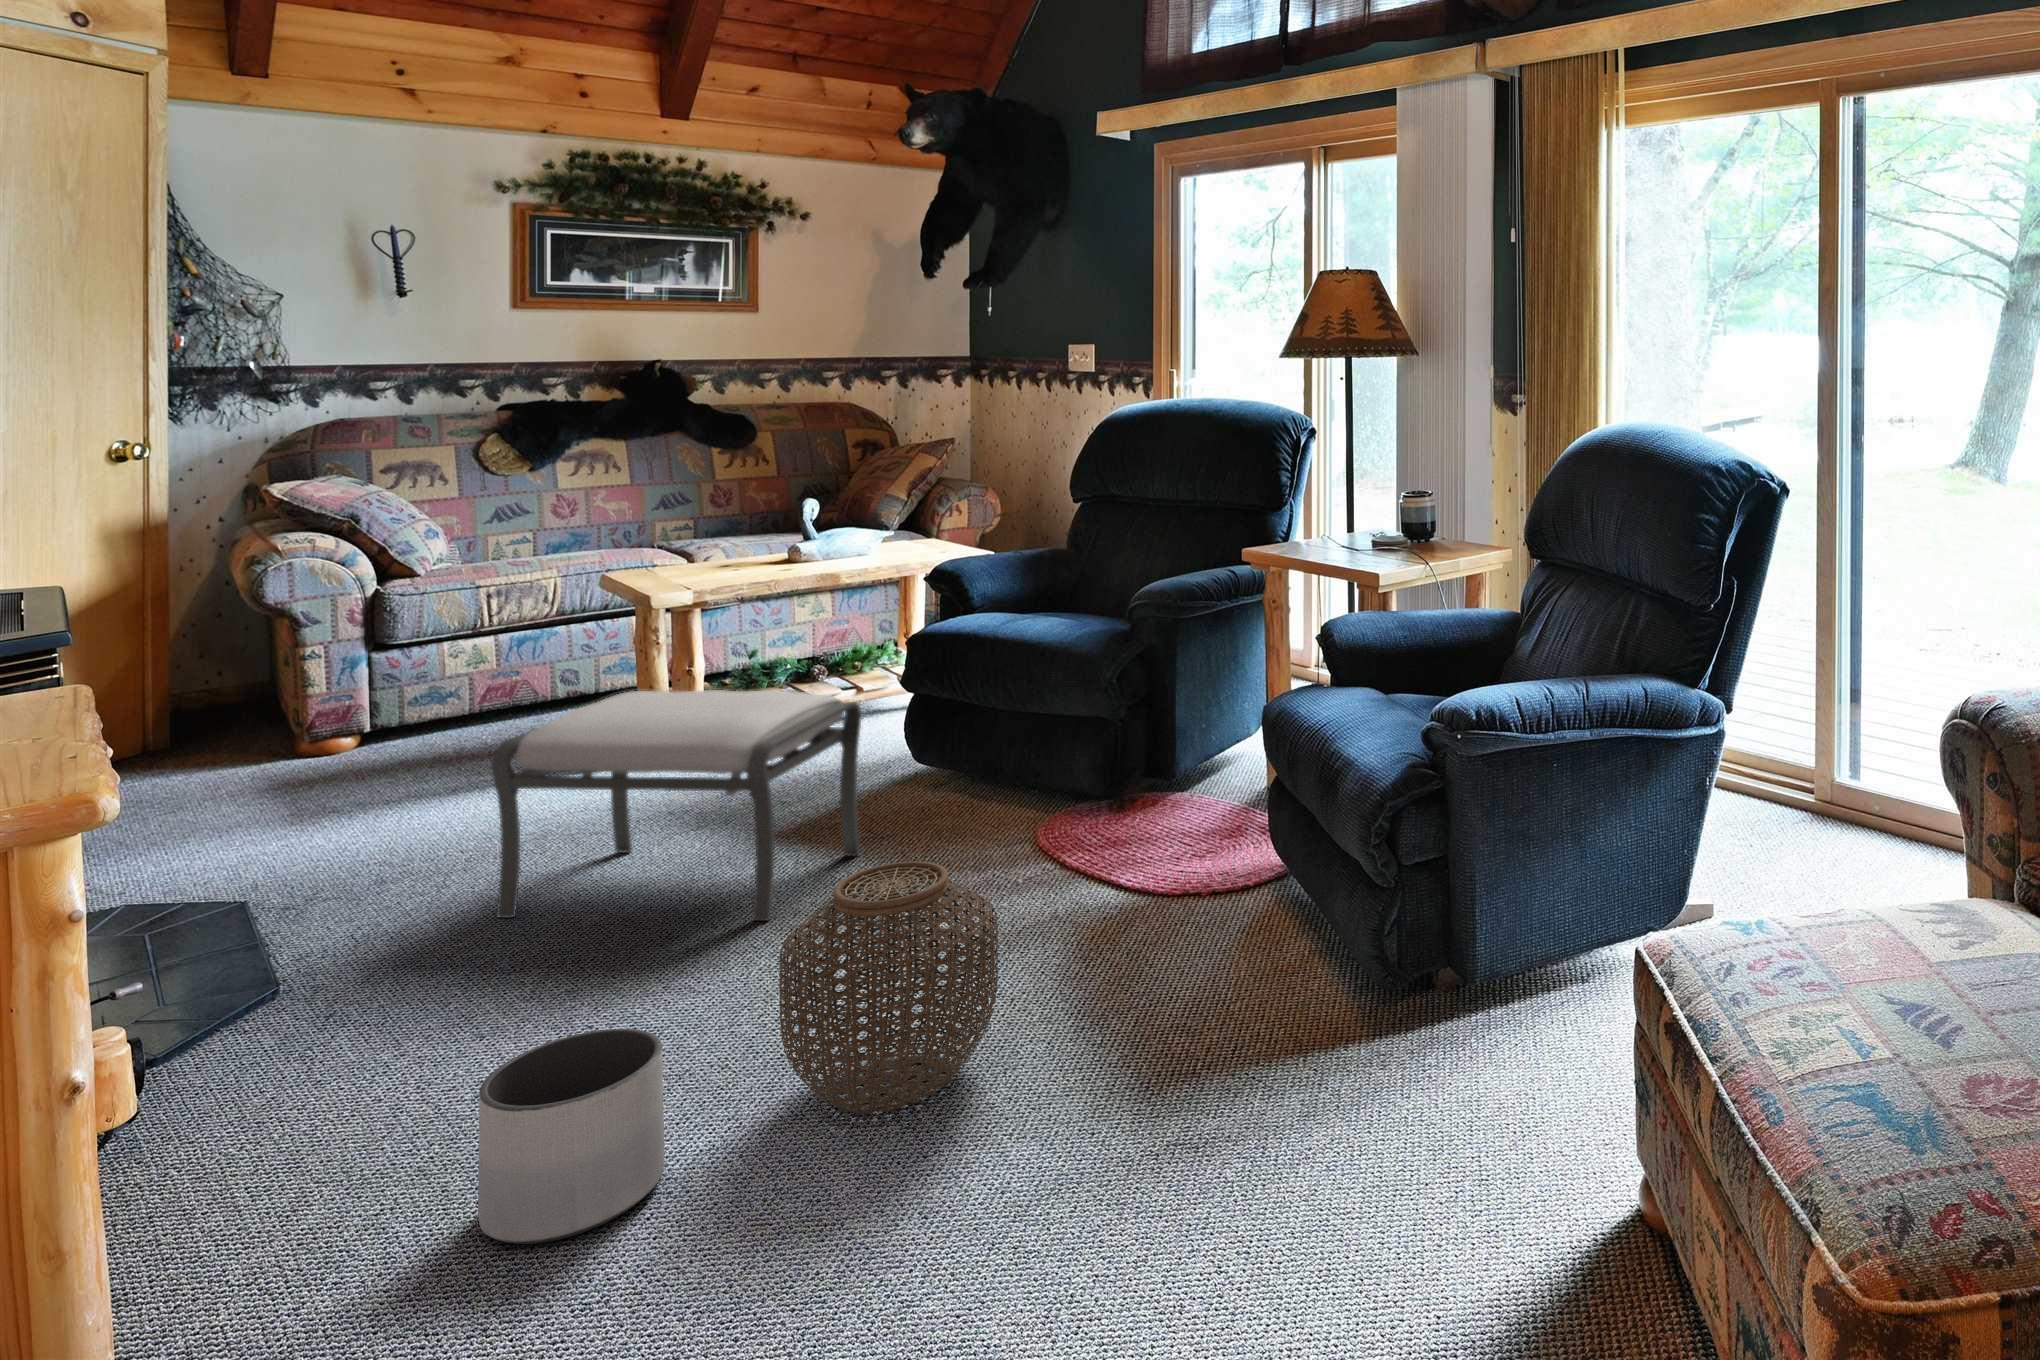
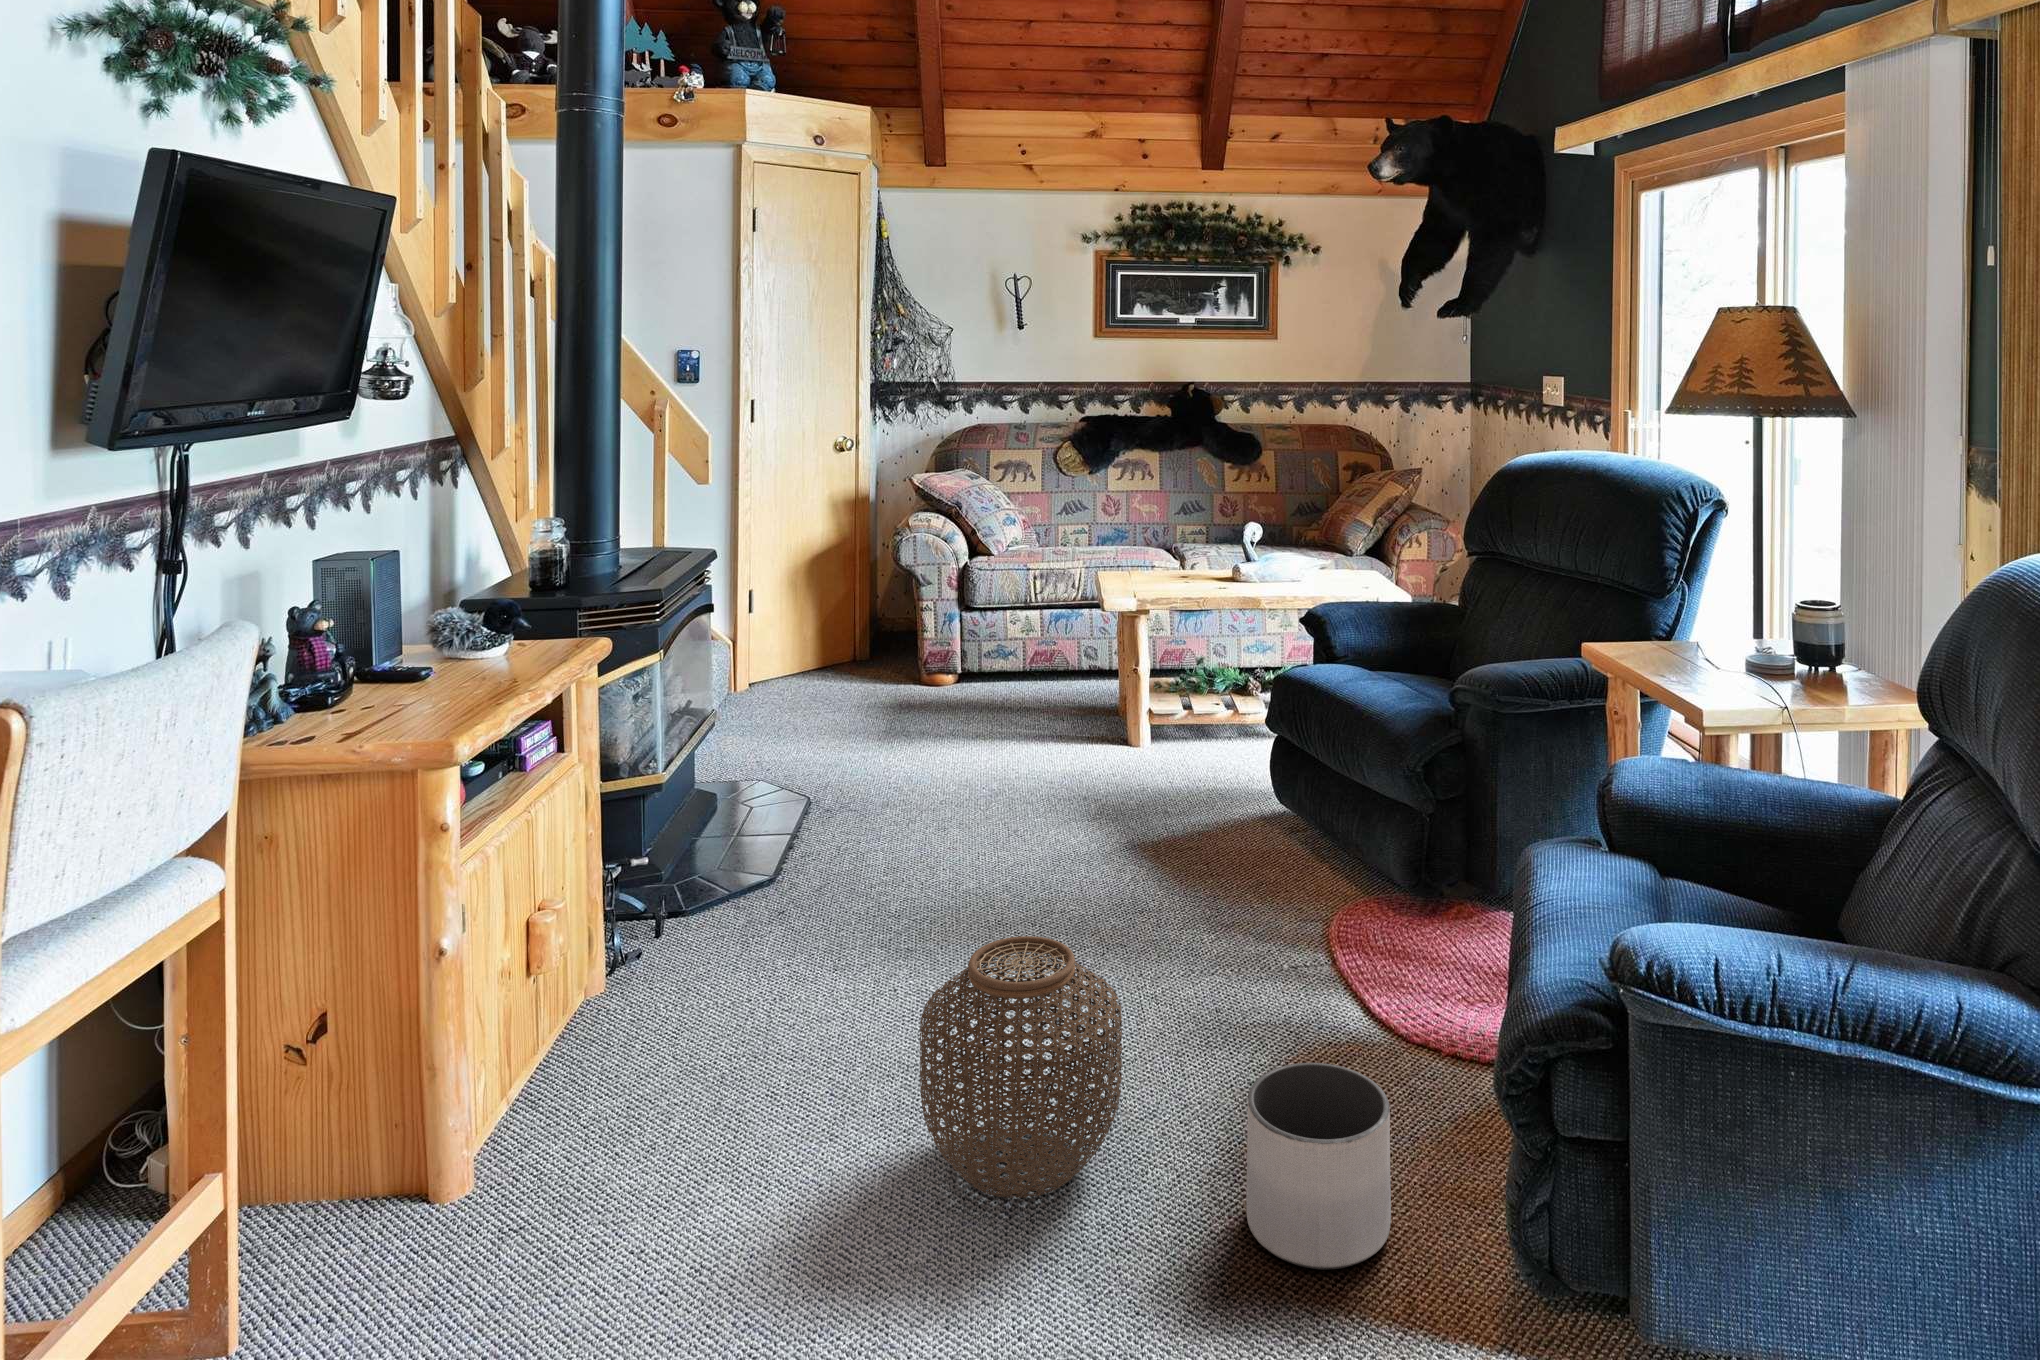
ottoman: present [491,690,862,921] -> none [906,690,1179,936]
planter: present [478,1029,665,1244] -> present [1246,1063,1391,1269]

